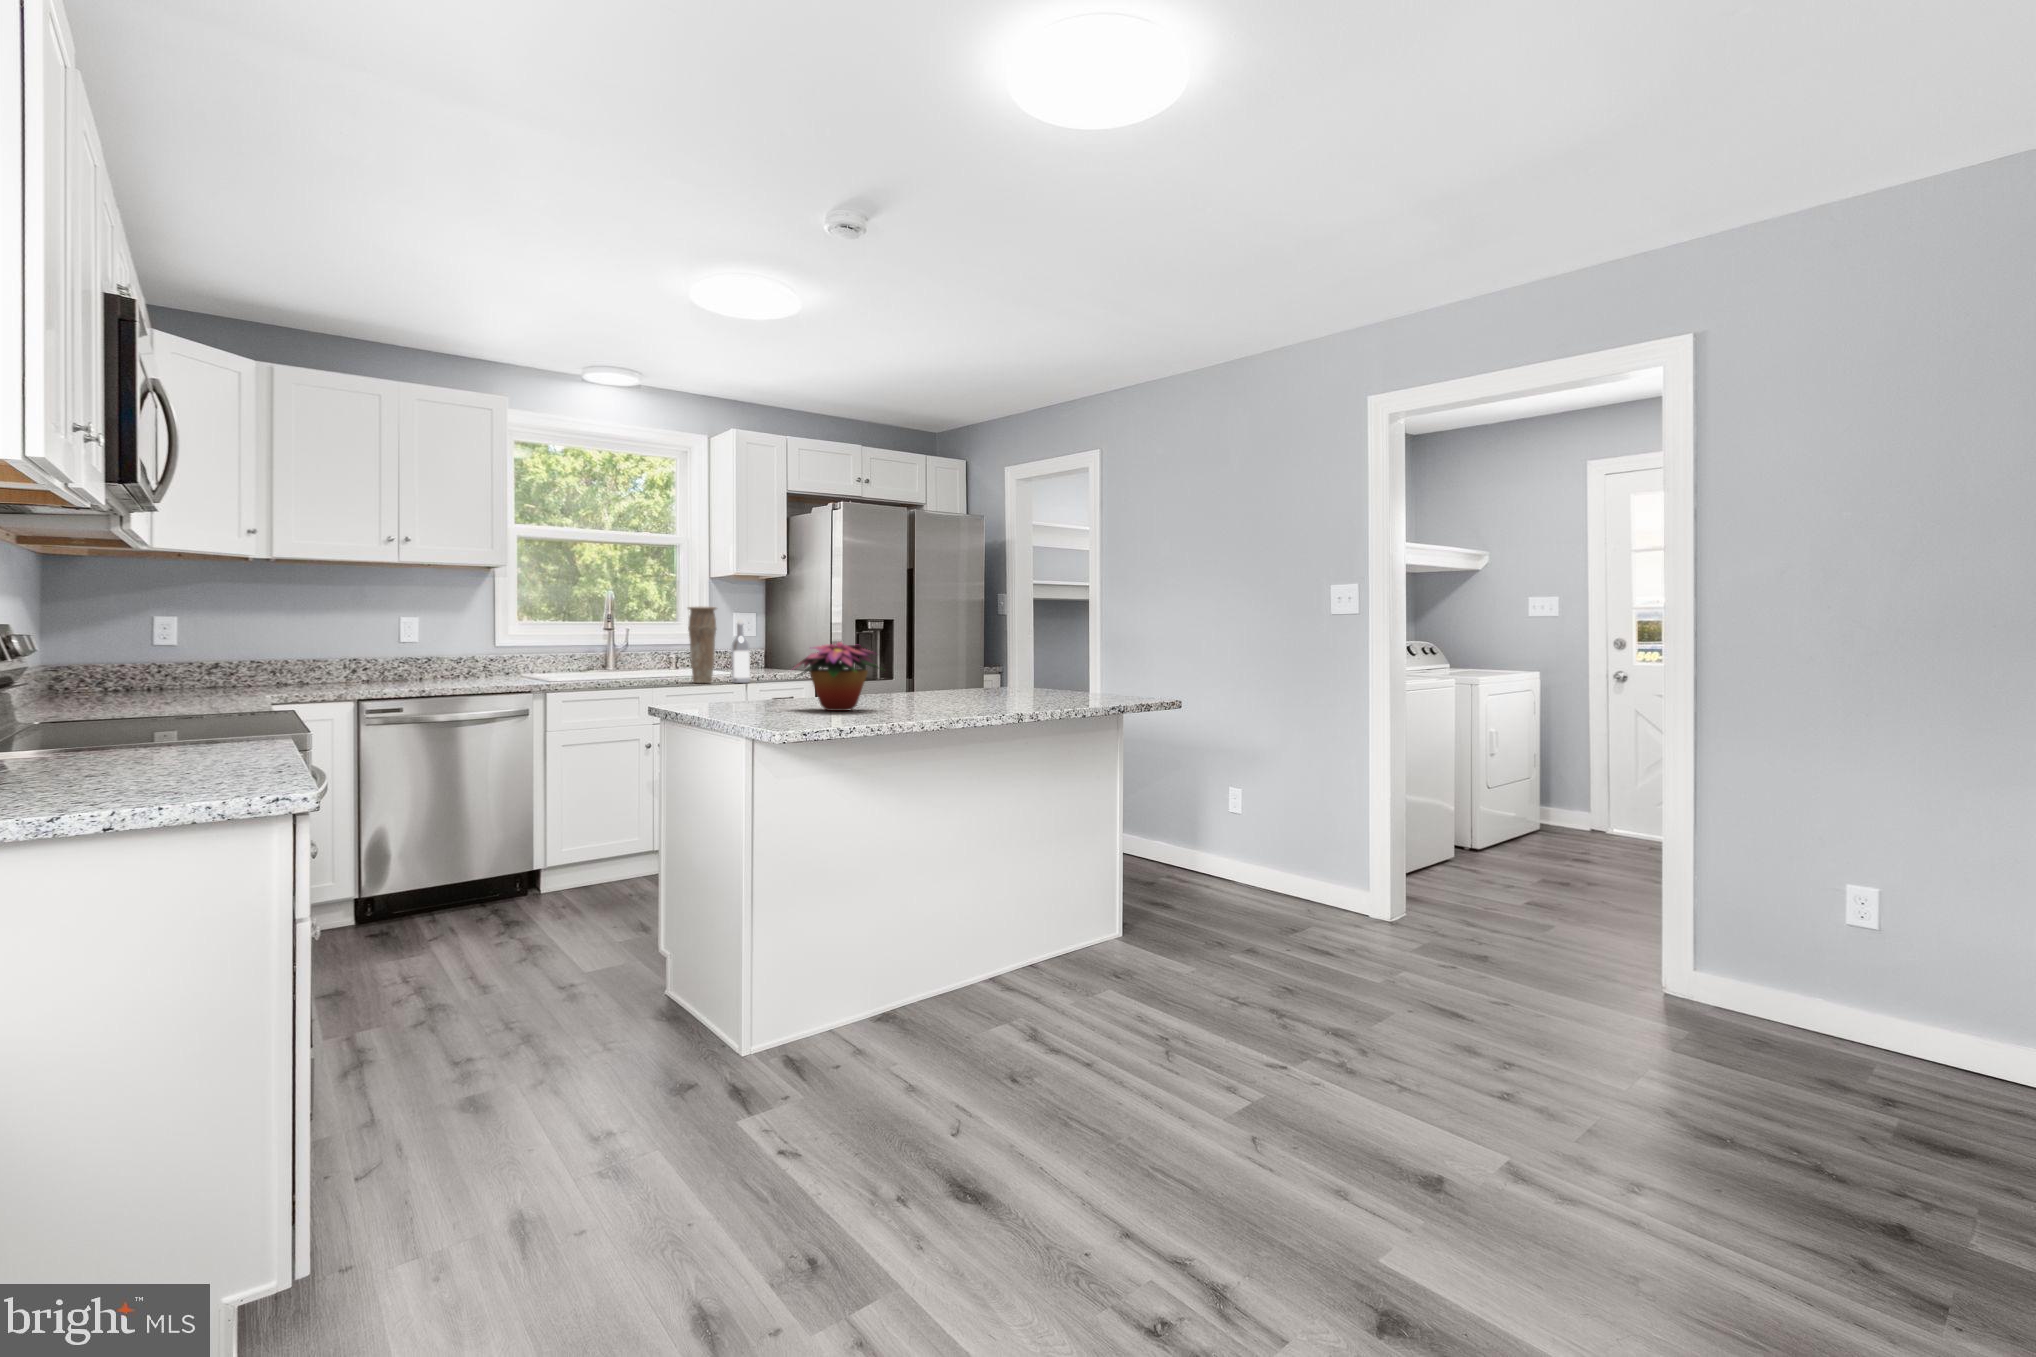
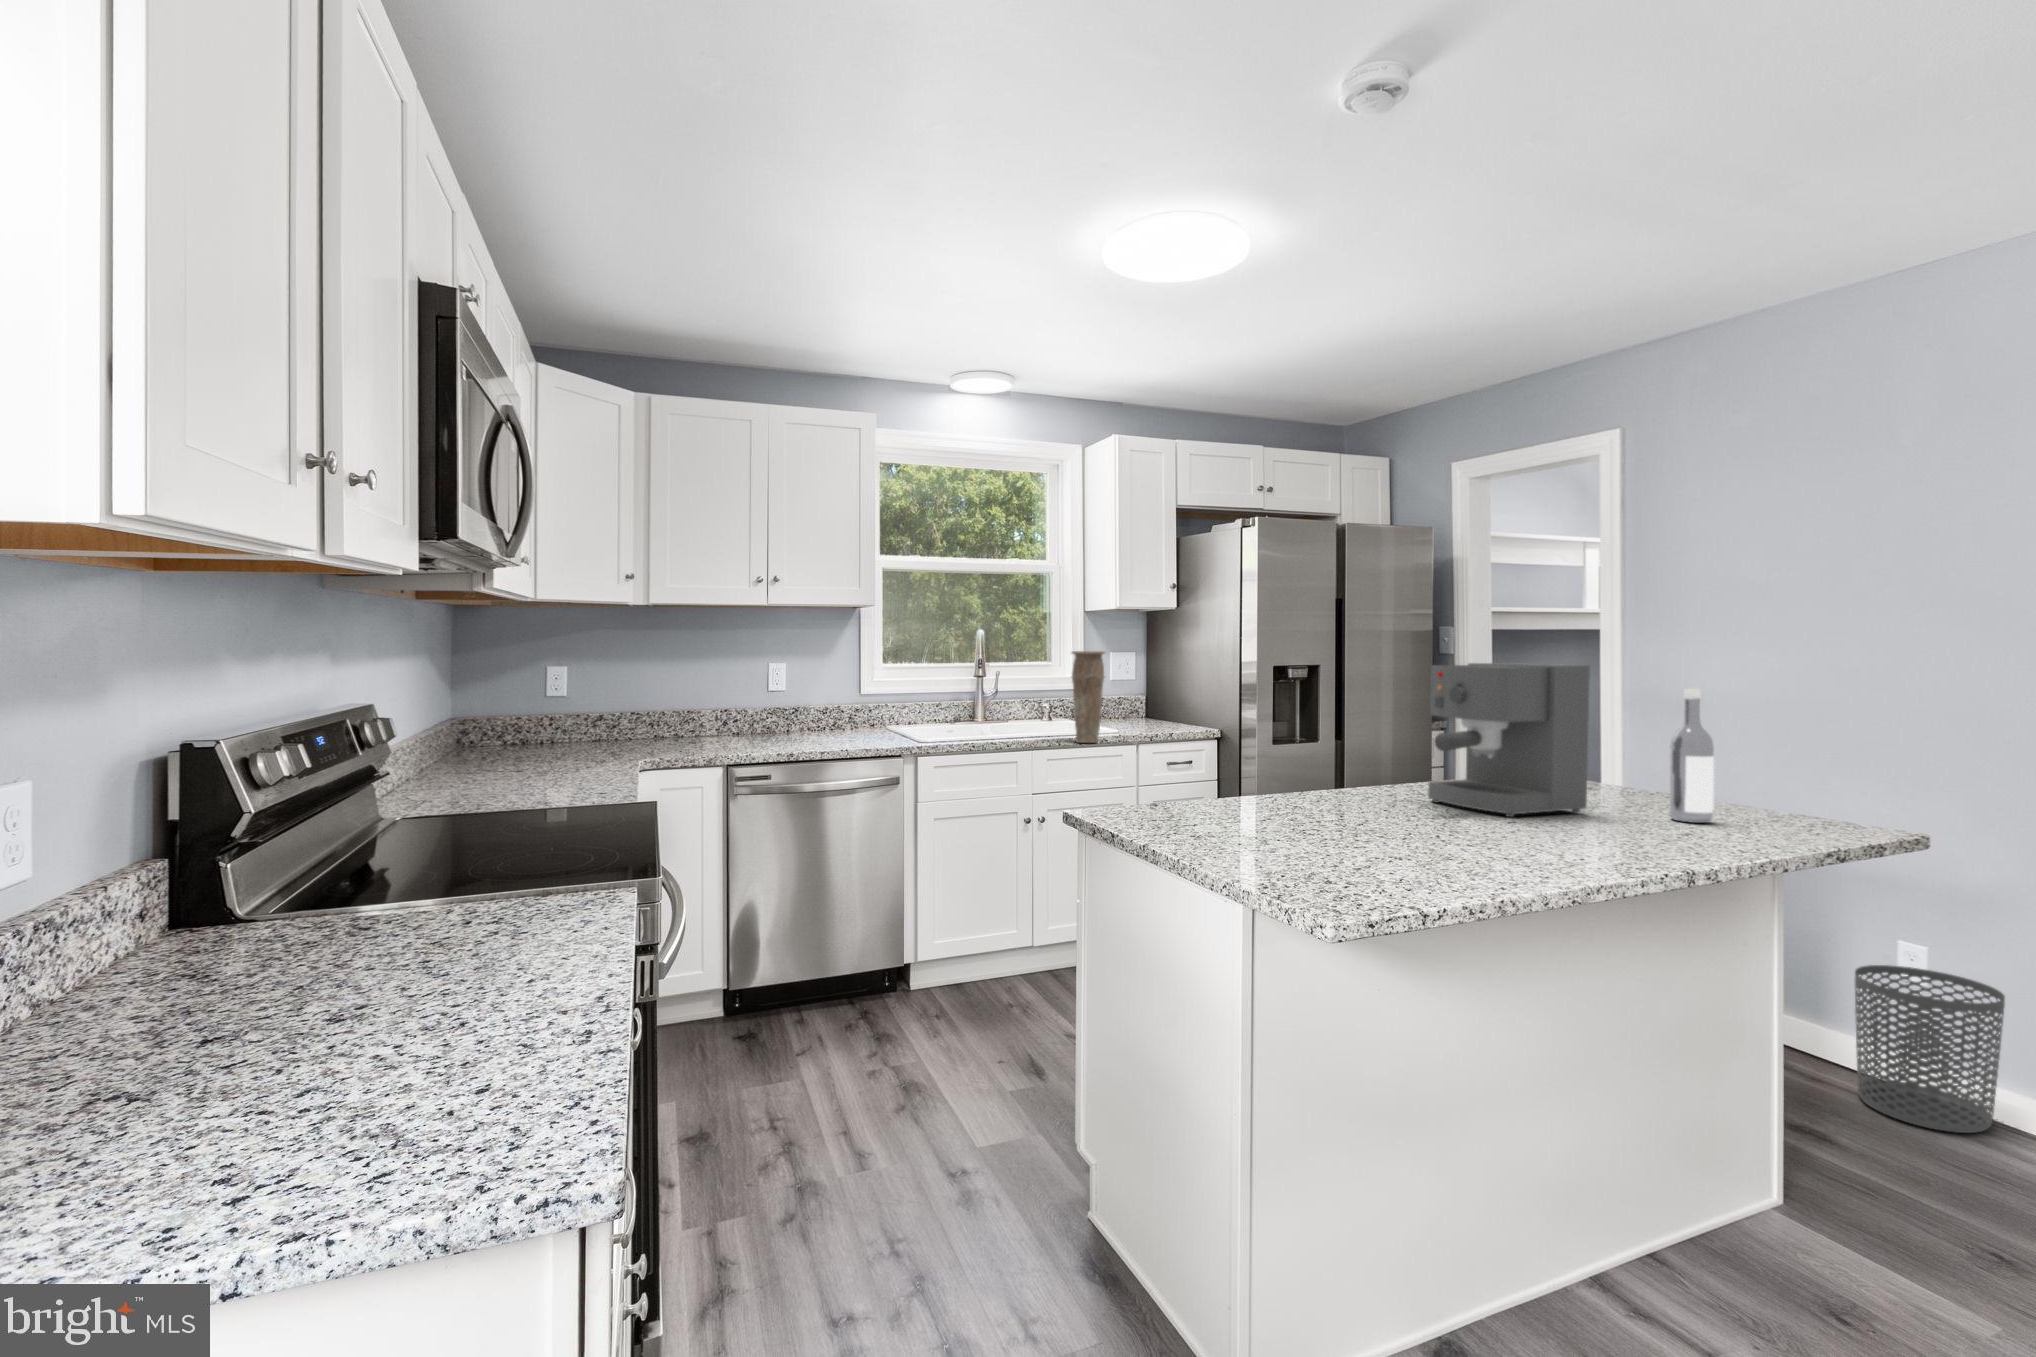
coffee maker: none [920,604,1025,706] -> present [1428,663,1590,817]
wine bottle: present [732,619,750,683] -> present [1670,689,1714,823]
flower arrangement: present [794,642,877,711] -> none [1252,726,1404,830]
waste bin: none [1215,809,1289,906] -> present [1855,965,2005,1133]

